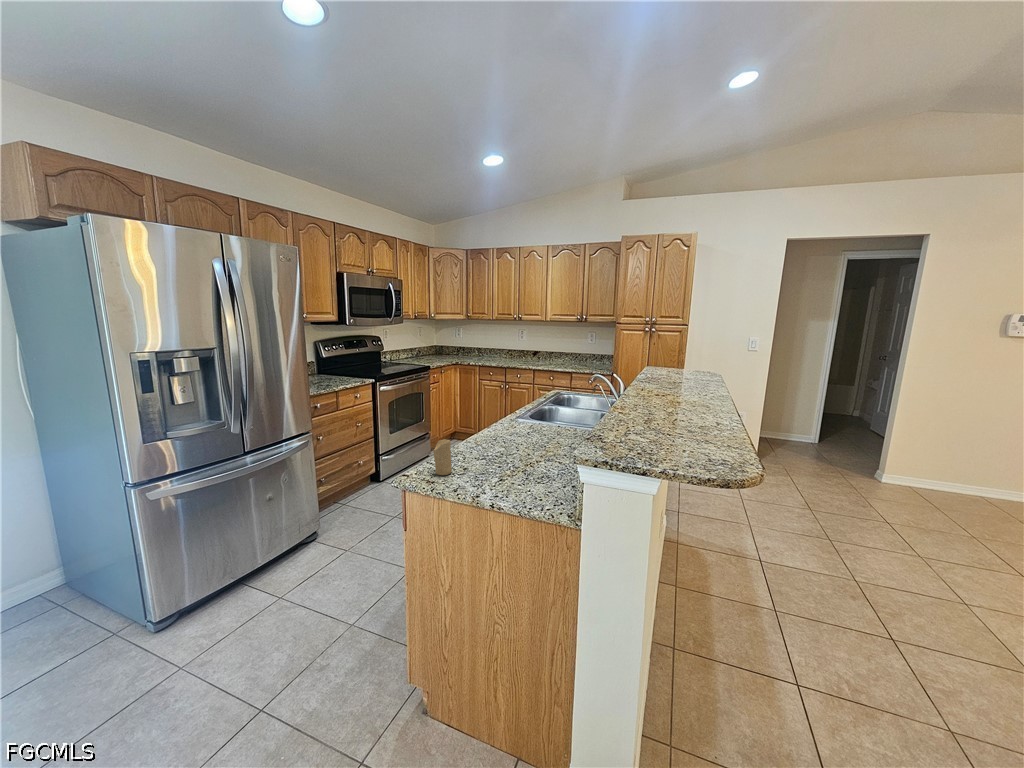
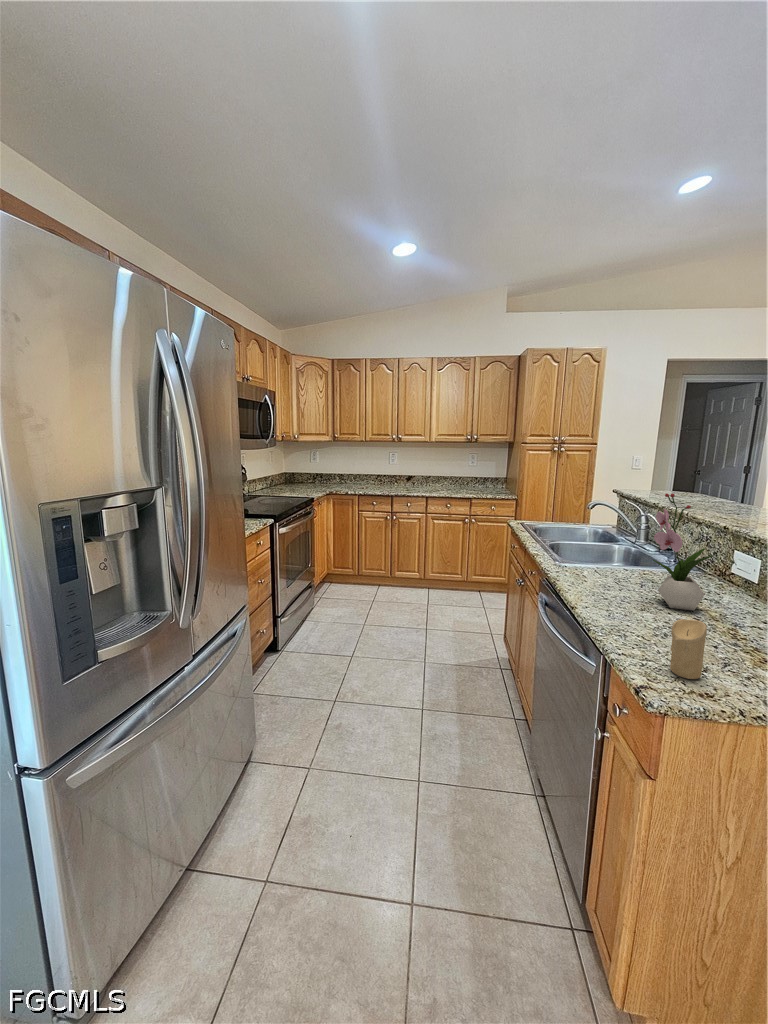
flower arrangement: none [518,364,549,450] -> present [653,494,713,610]

